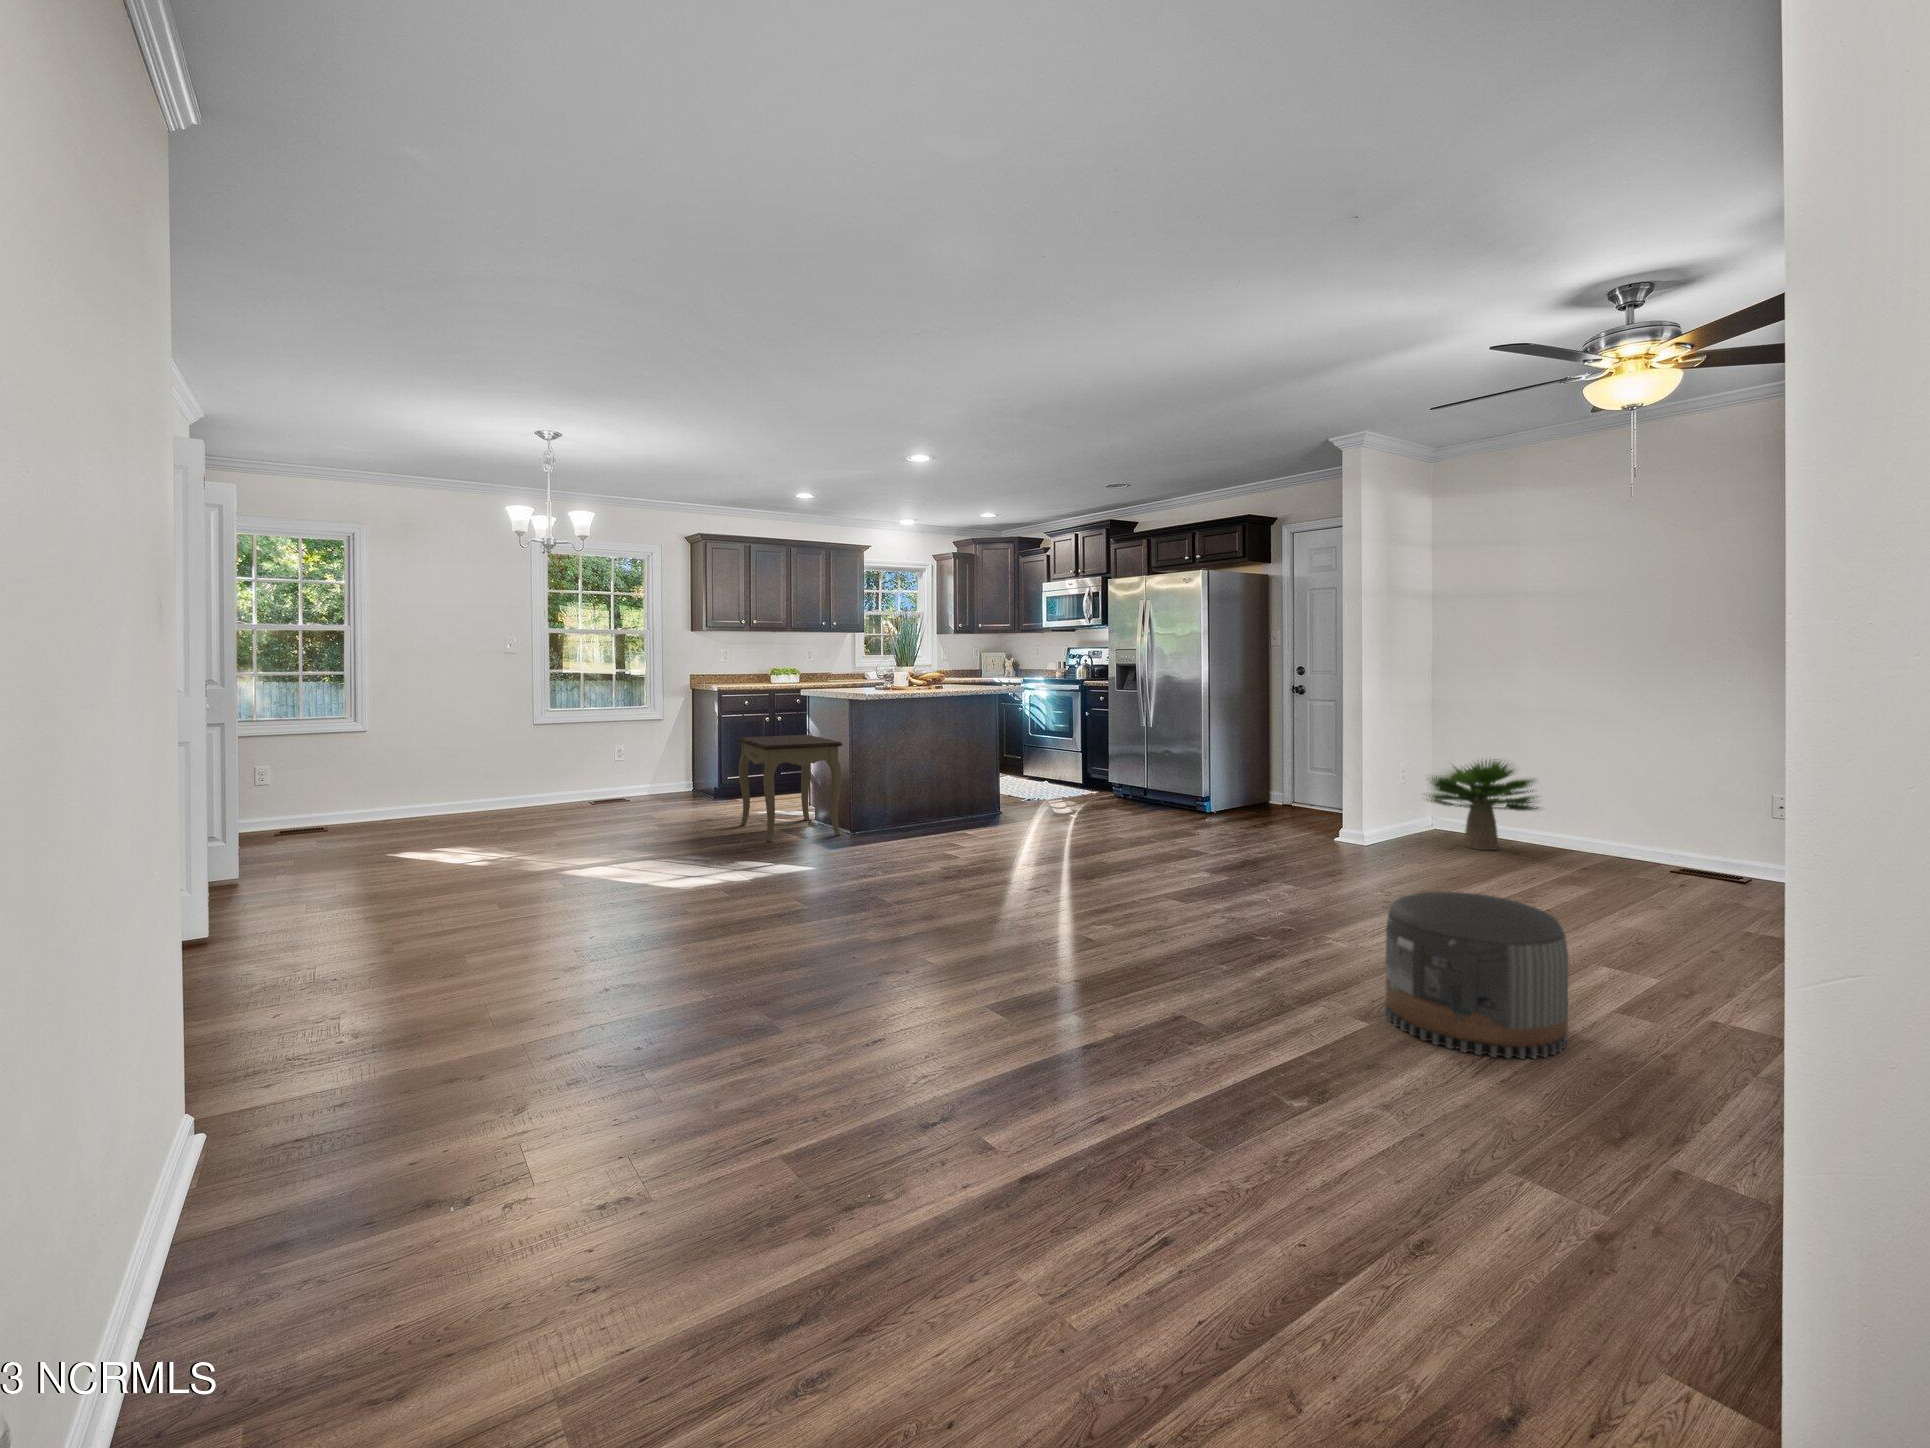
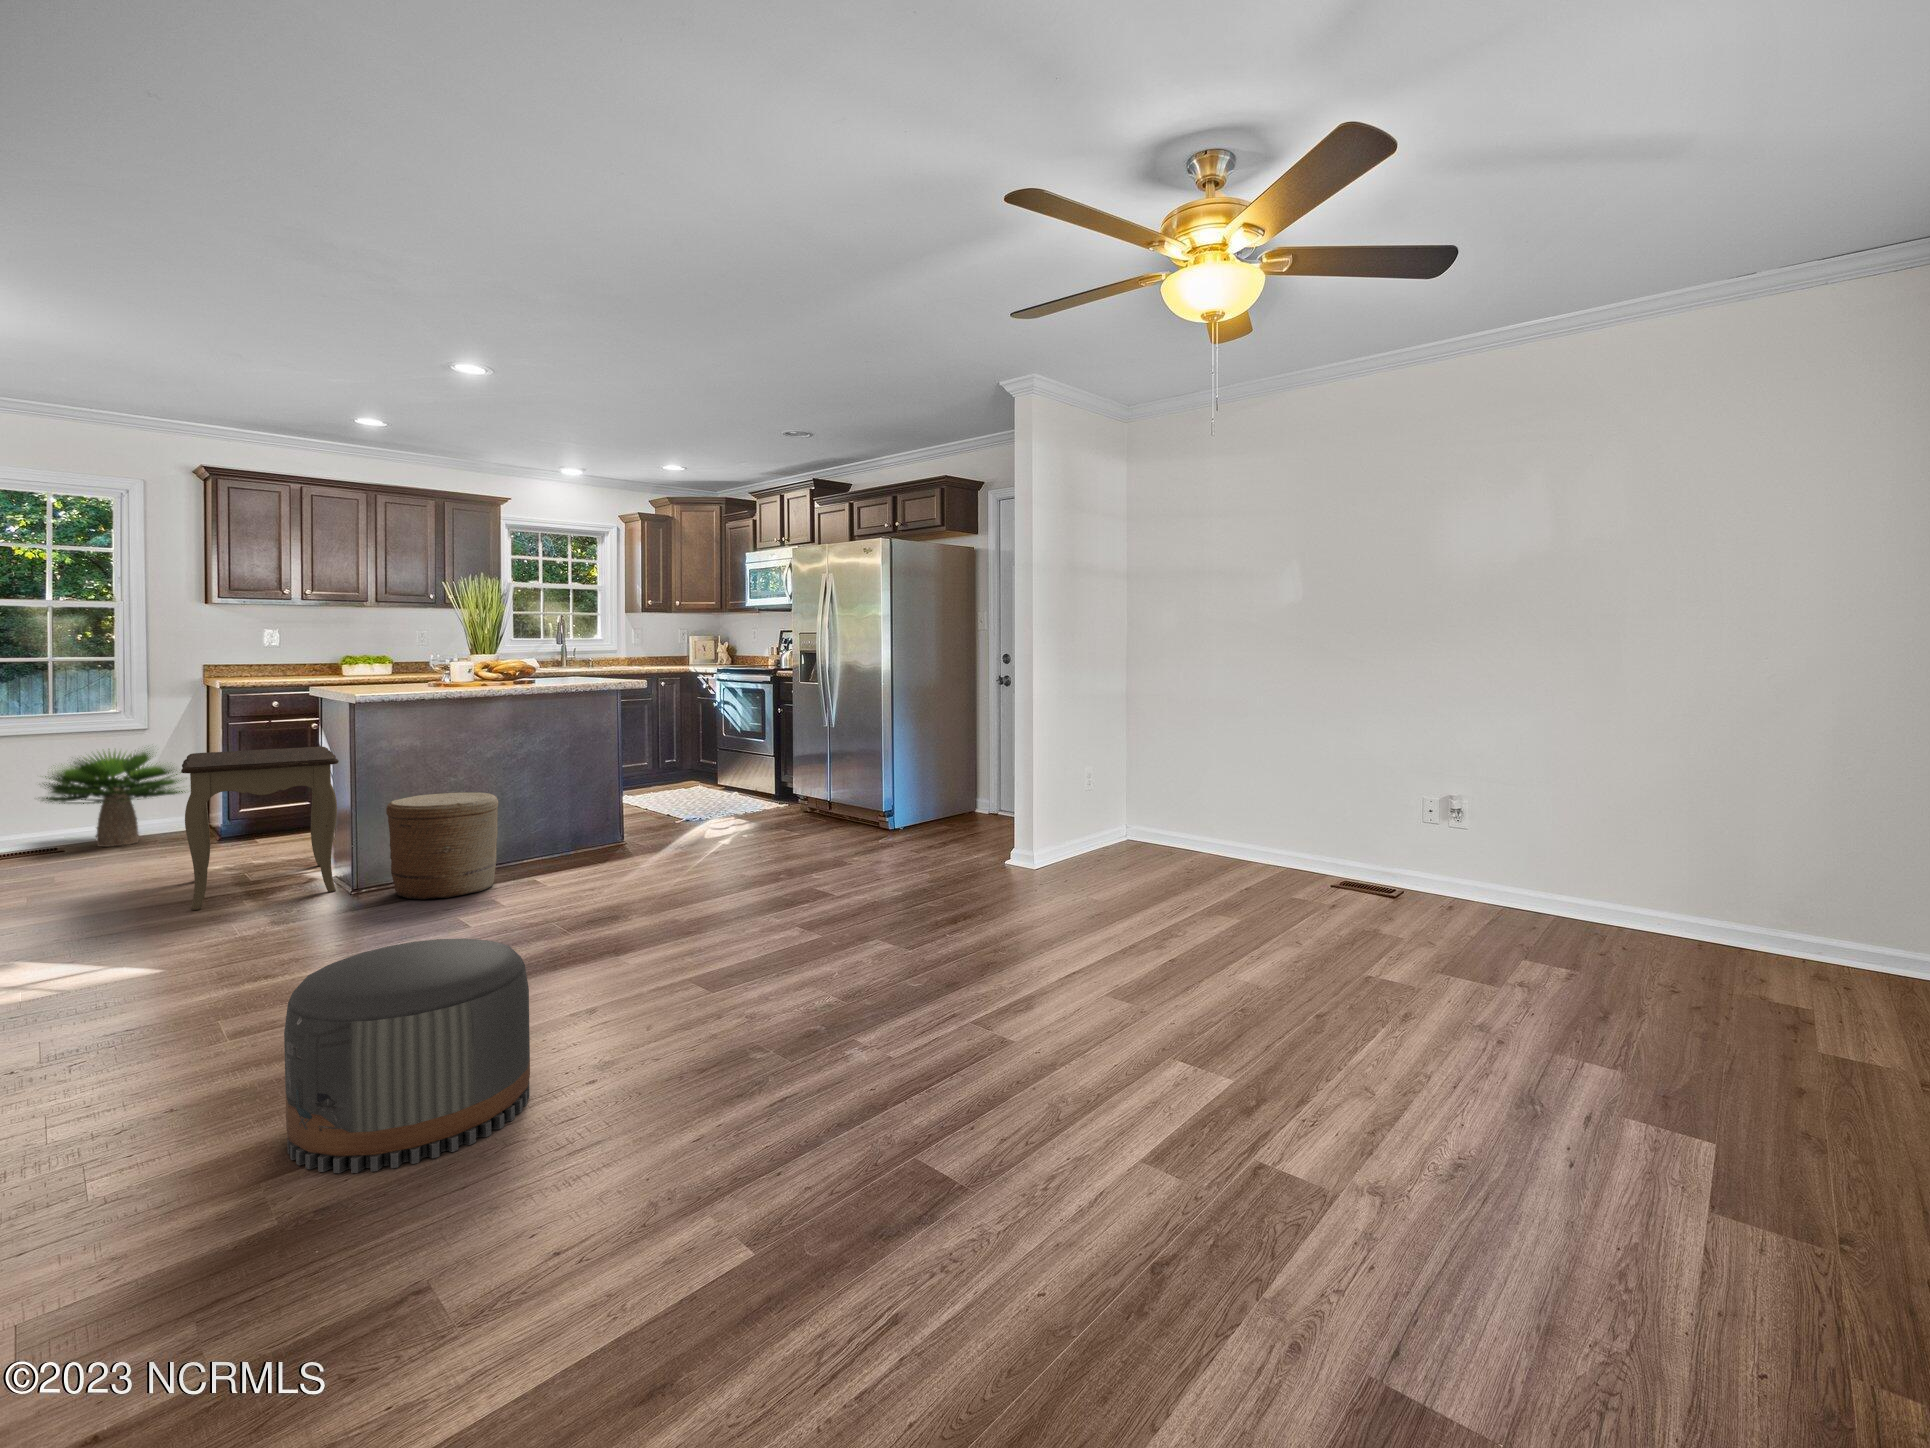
potted plant: present [1426,759,1539,850] -> present [42,749,186,847]
woven basket: none [878,769,947,843] -> present [386,793,498,900]
pouf: present [1385,892,1568,1059] -> present [284,938,530,1173]

